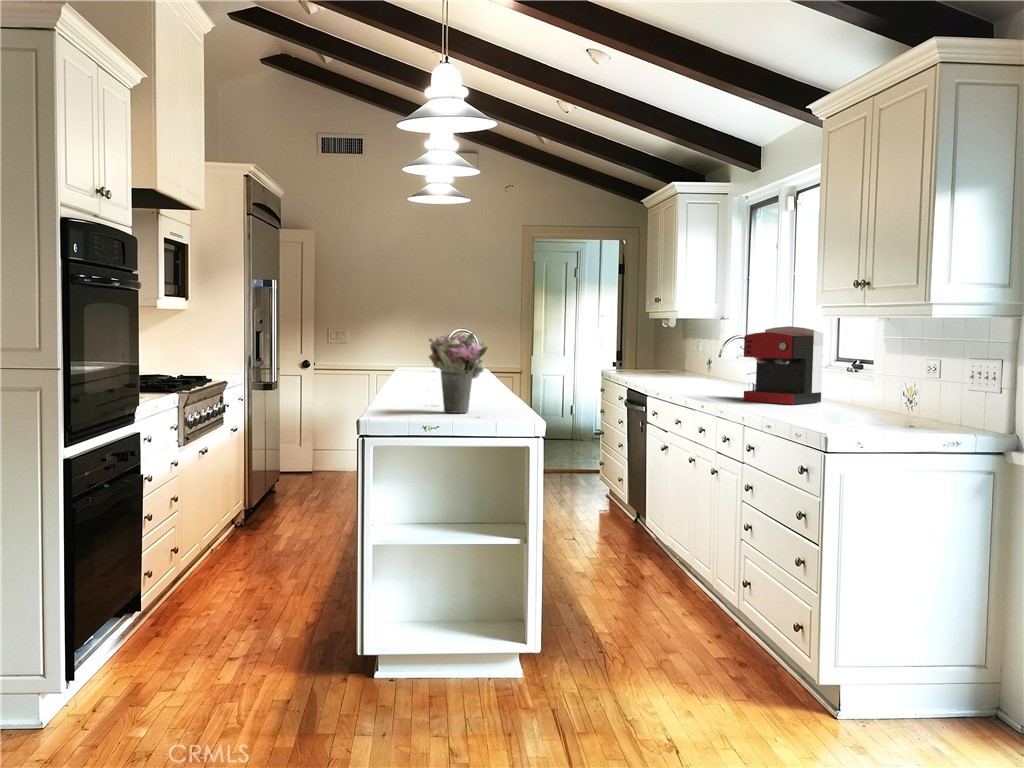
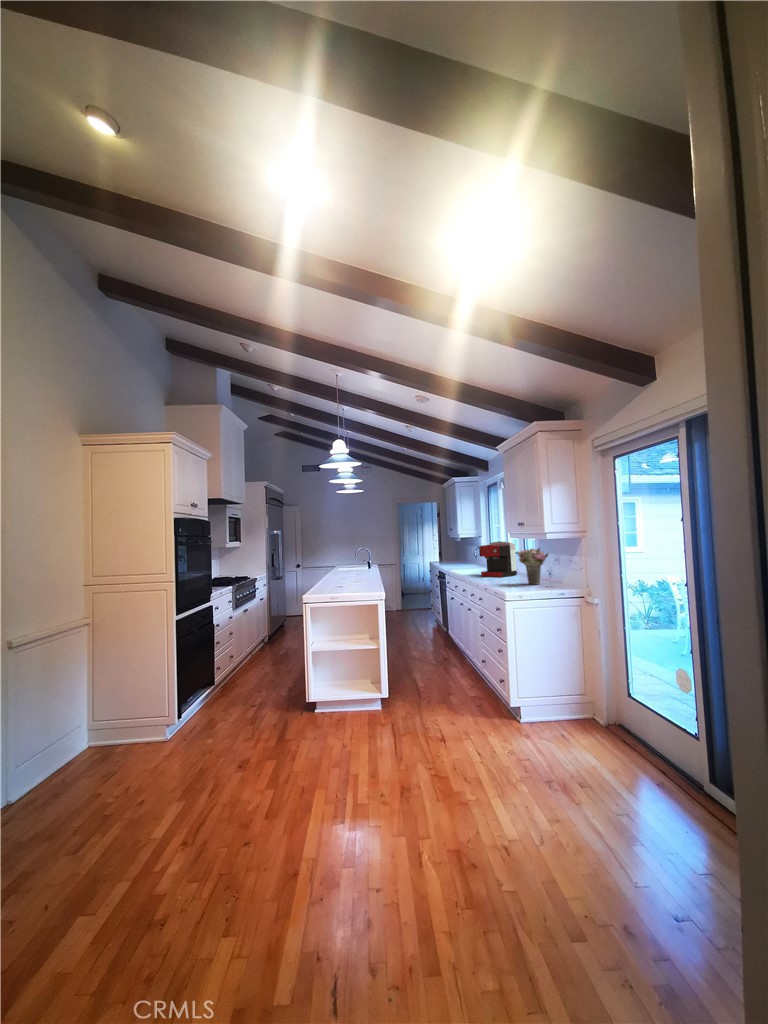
flower bouquet: present [429,333,487,413] -> present [517,548,548,584]

